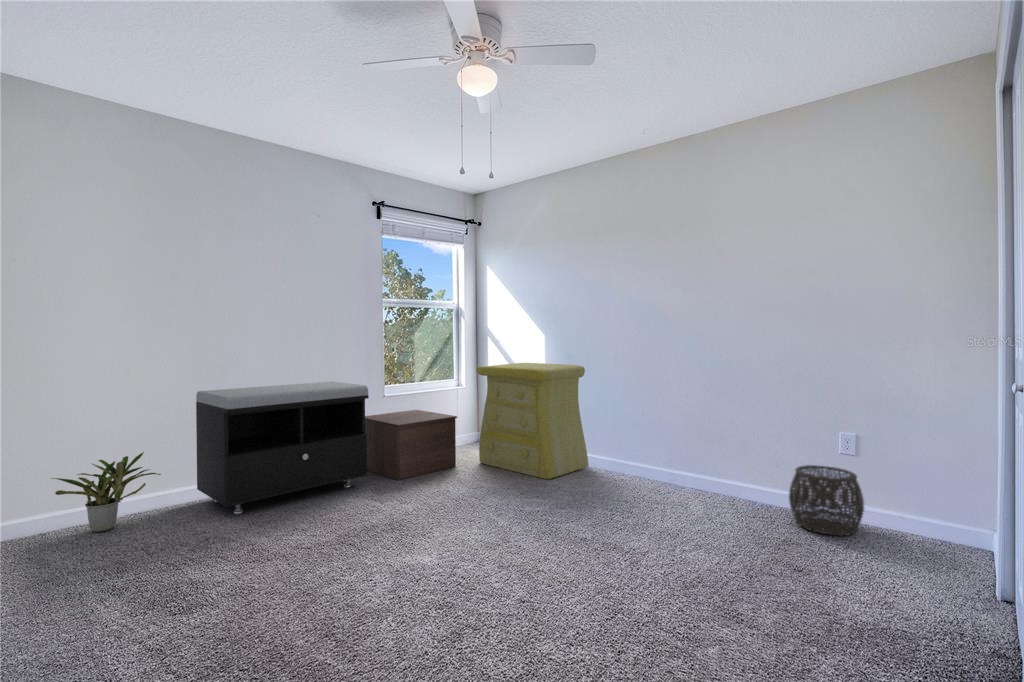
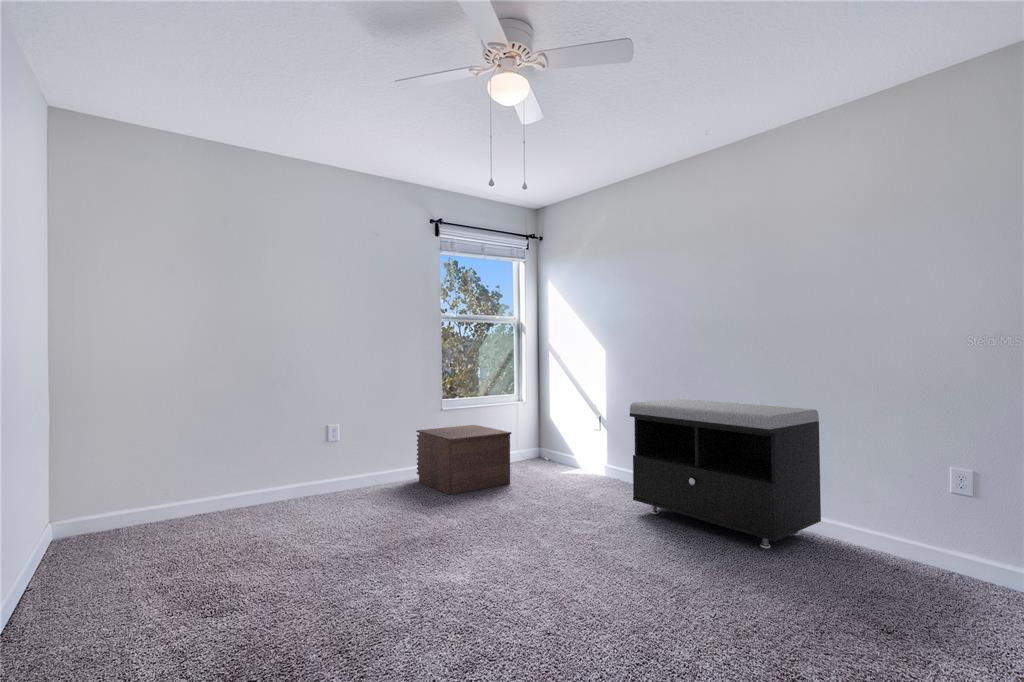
dresser: present [476,363,588,479] -> none [532,379,649,501]
storage bench: present [196,381,369,514] -> present [630,399,821,549]
potted plant: present [51,452,161,532] -> none [131,456,227,530]
woven basket: present [789,465,864,536] -> none [876,500,975,588]

